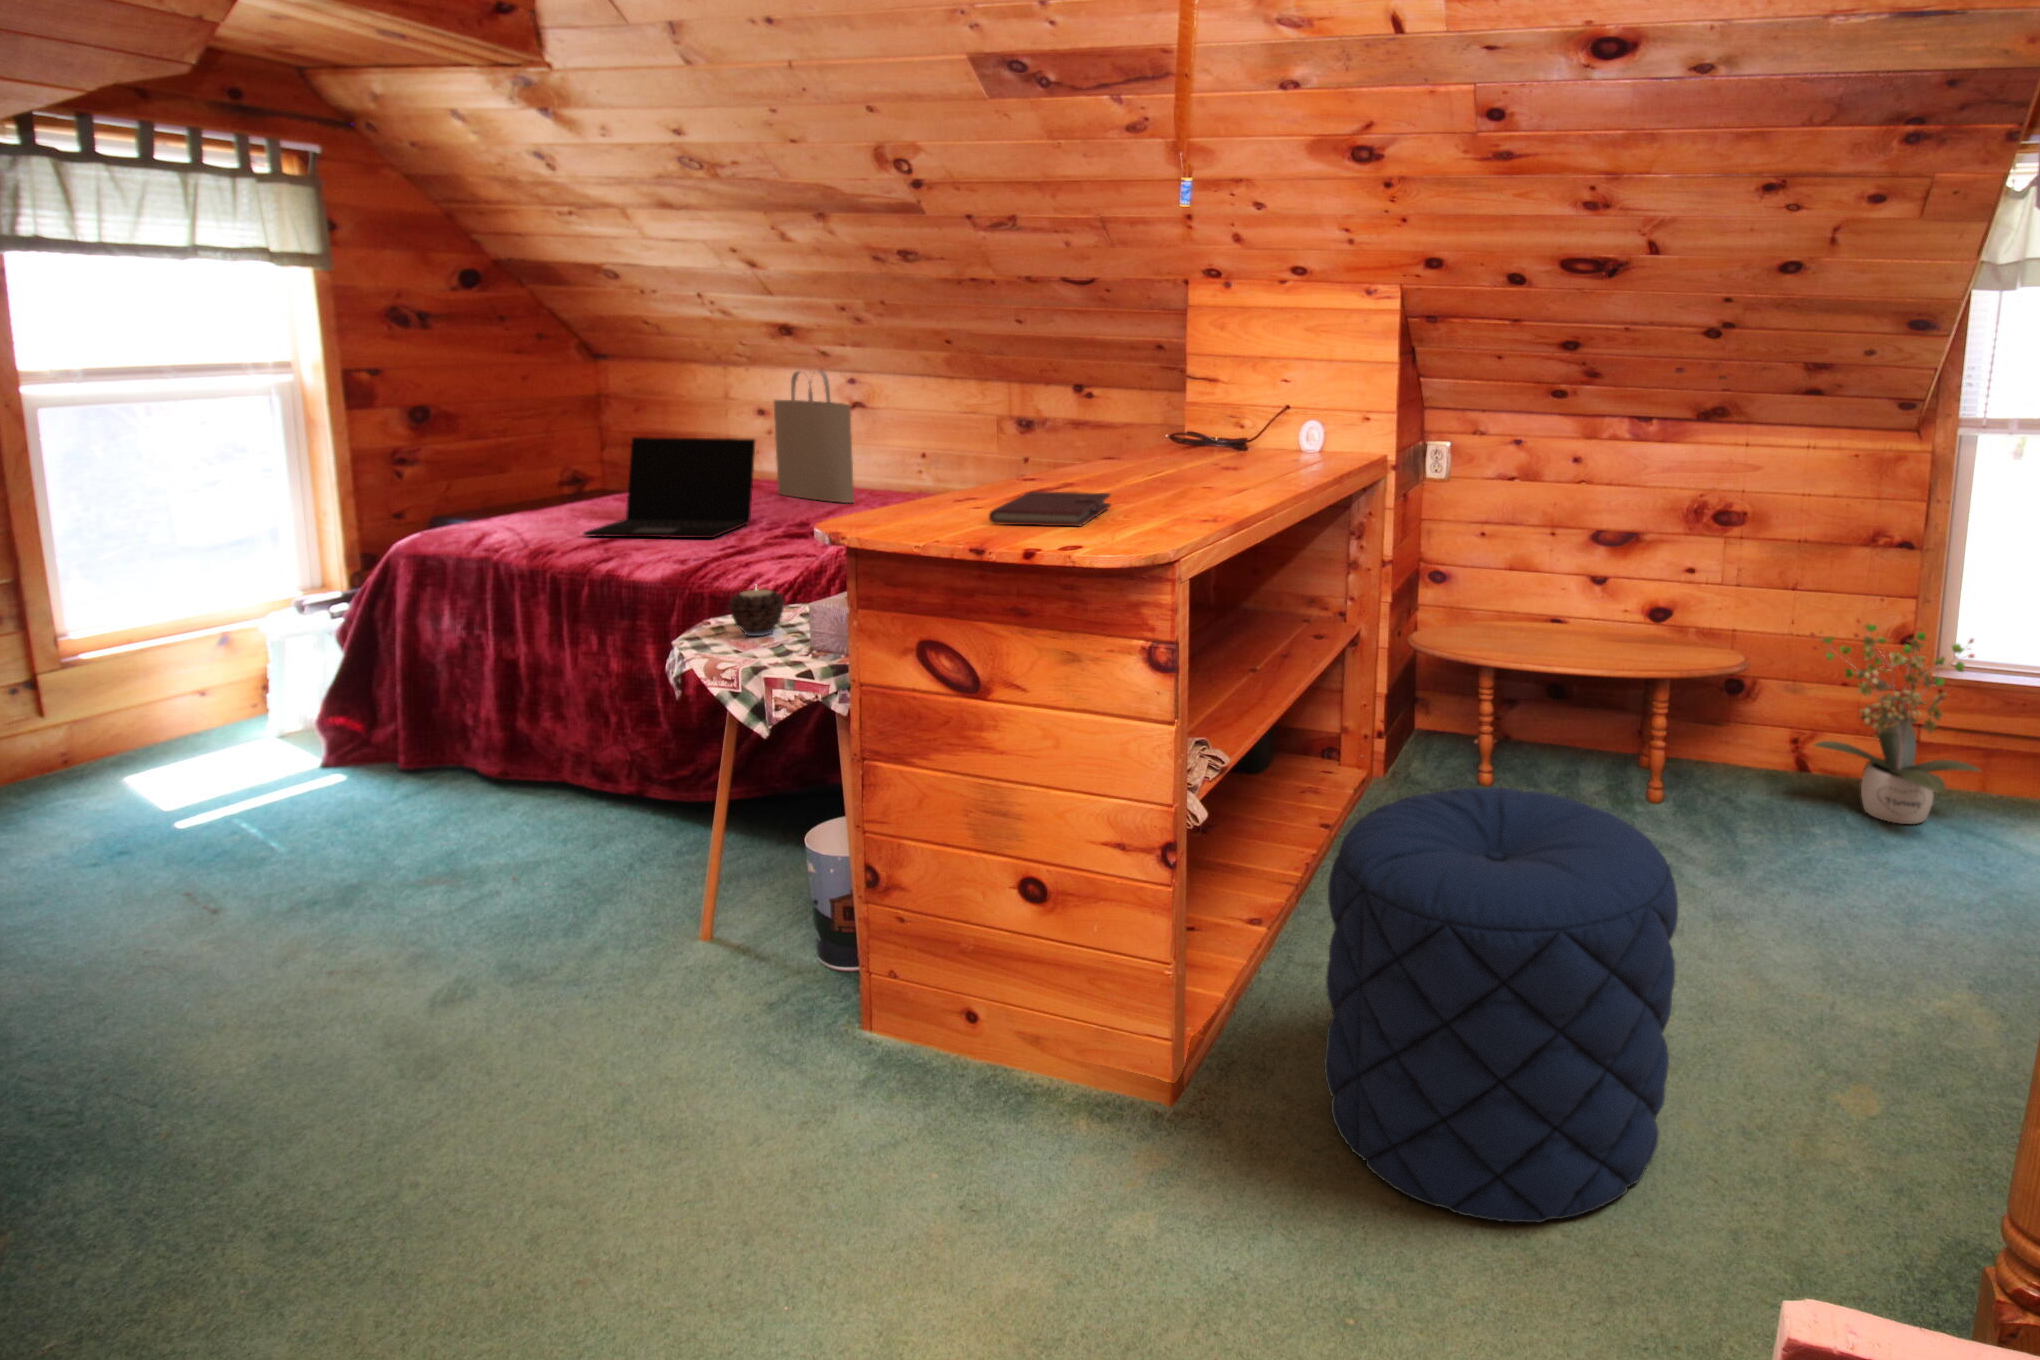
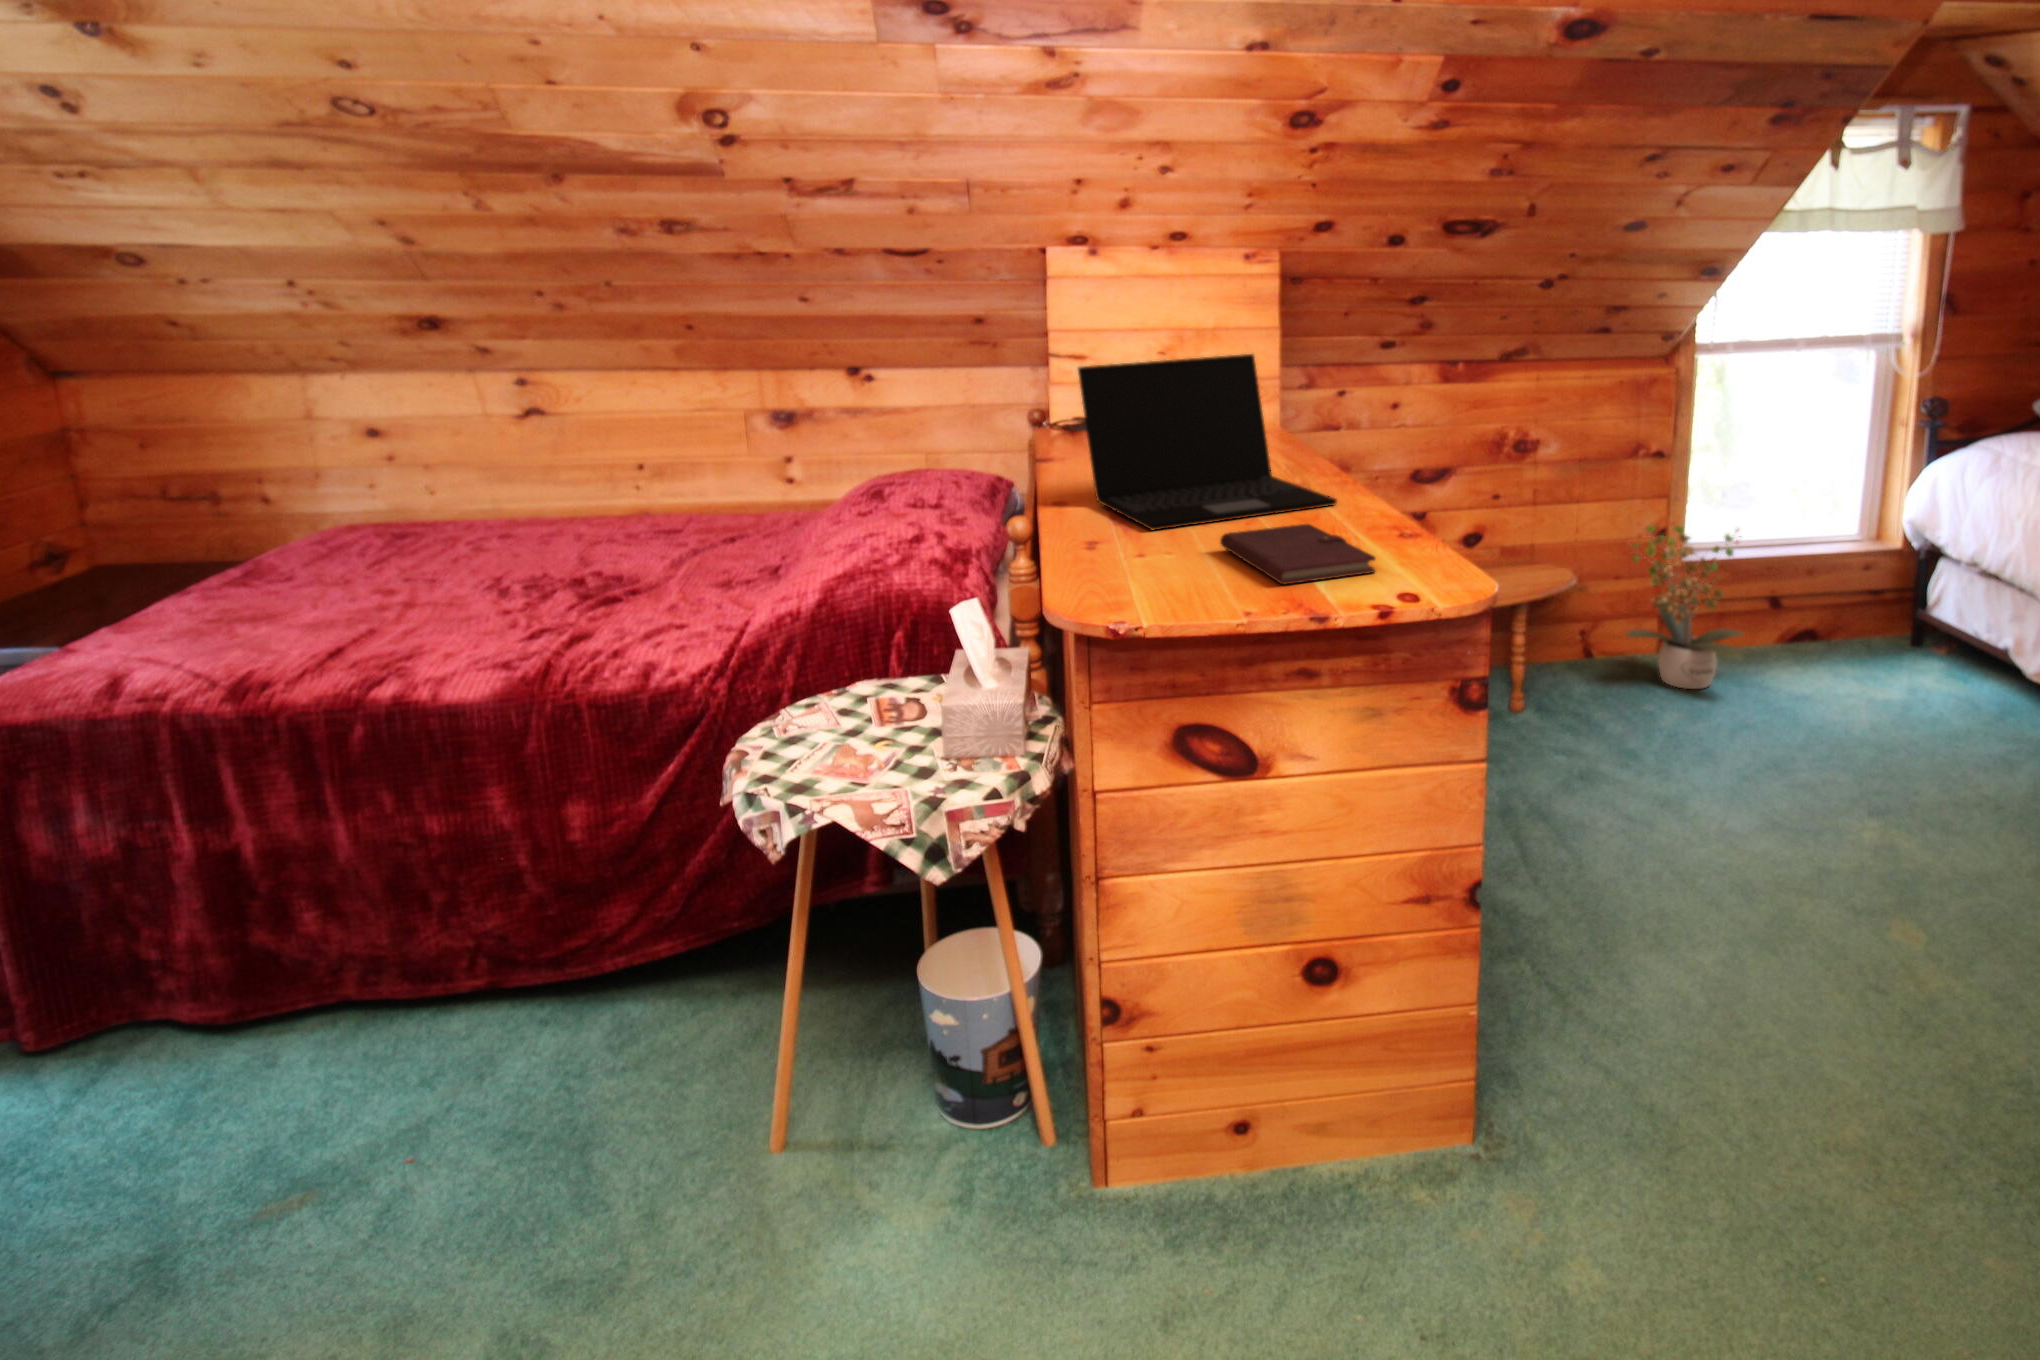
tote bag: present [774,370,854,503] -> none [426,375,582,540]
laptop: present [584,437,755,538] -> present [1078,354,1337,530]
candle: present [728,588,785,636] -> none [805,691,876,759]
pouf: present [1324,787,1678,1222] -> none [1584,747,1943,1157]

